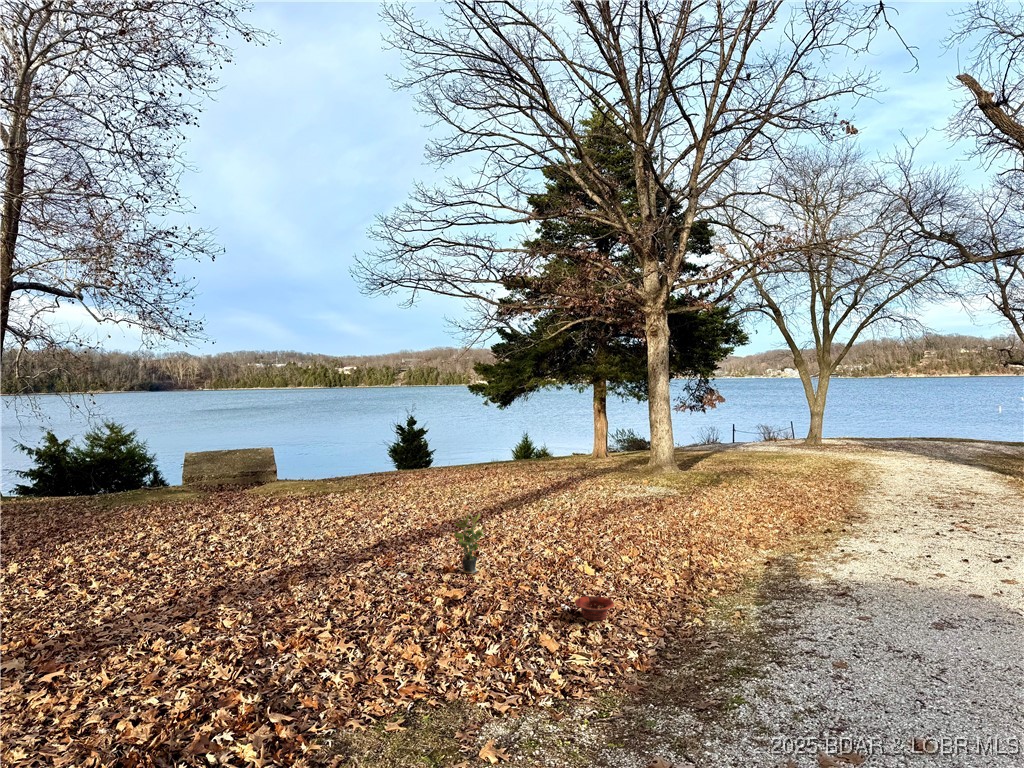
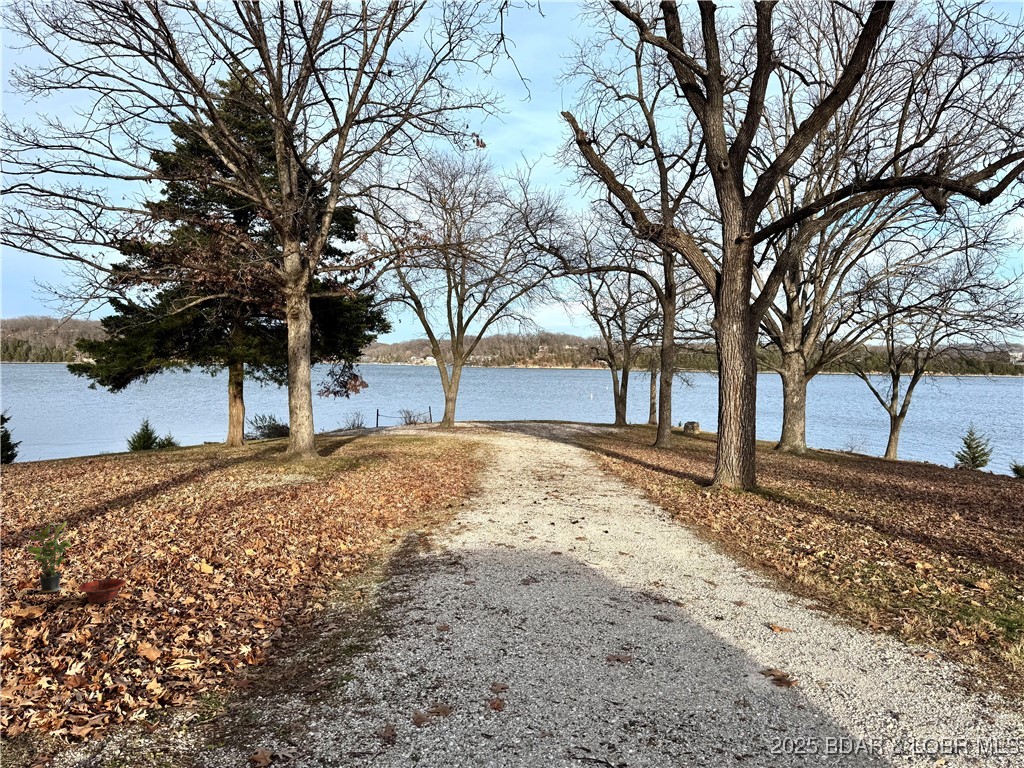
basket: present [575,576,615,620] -> present [78,557,126,602]

